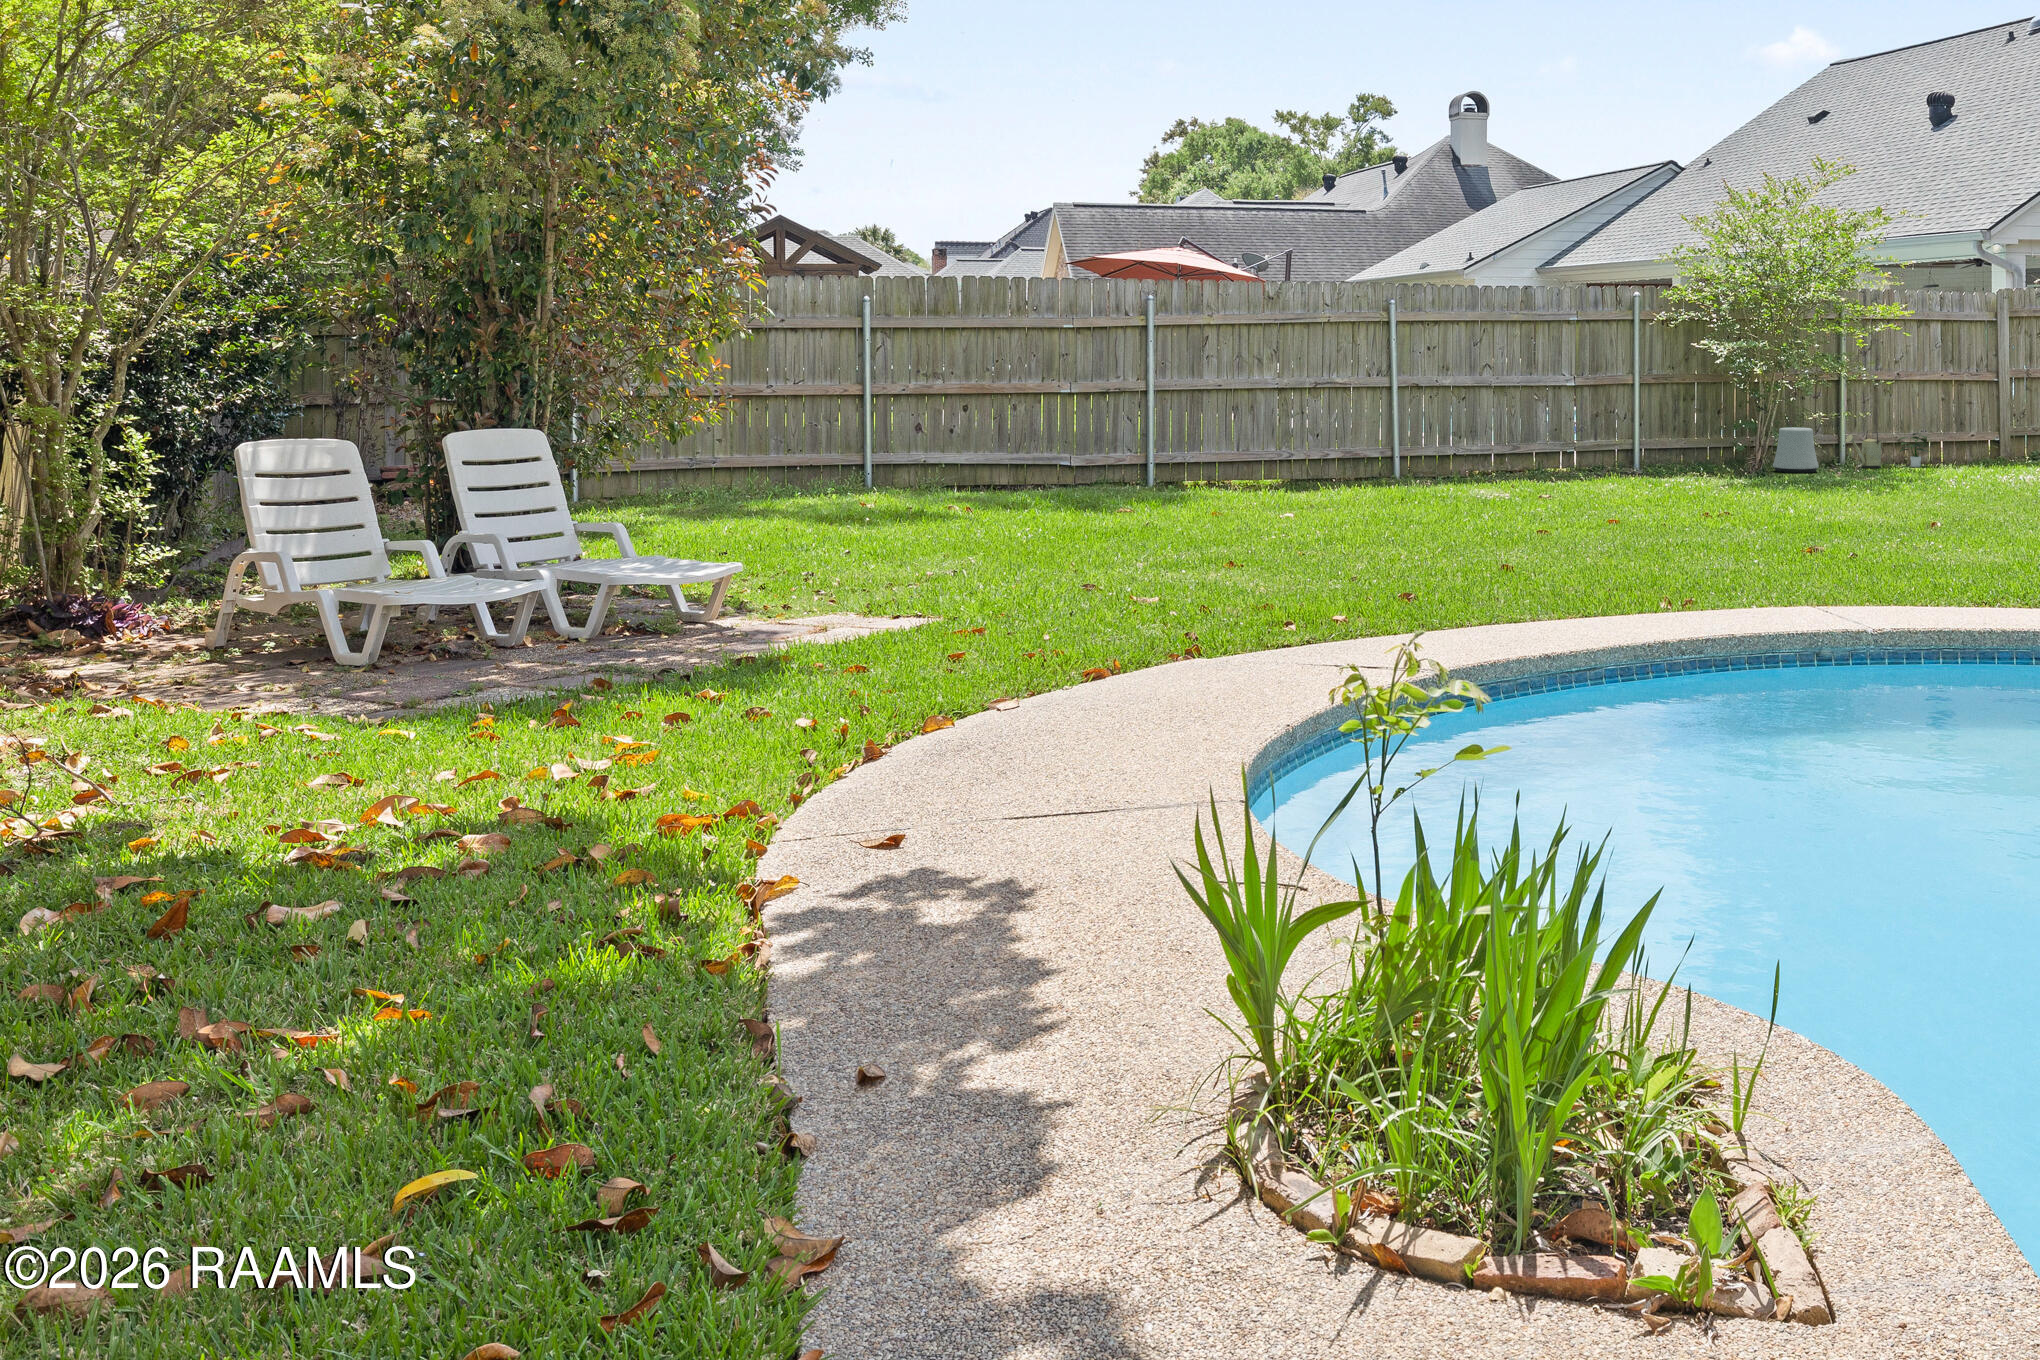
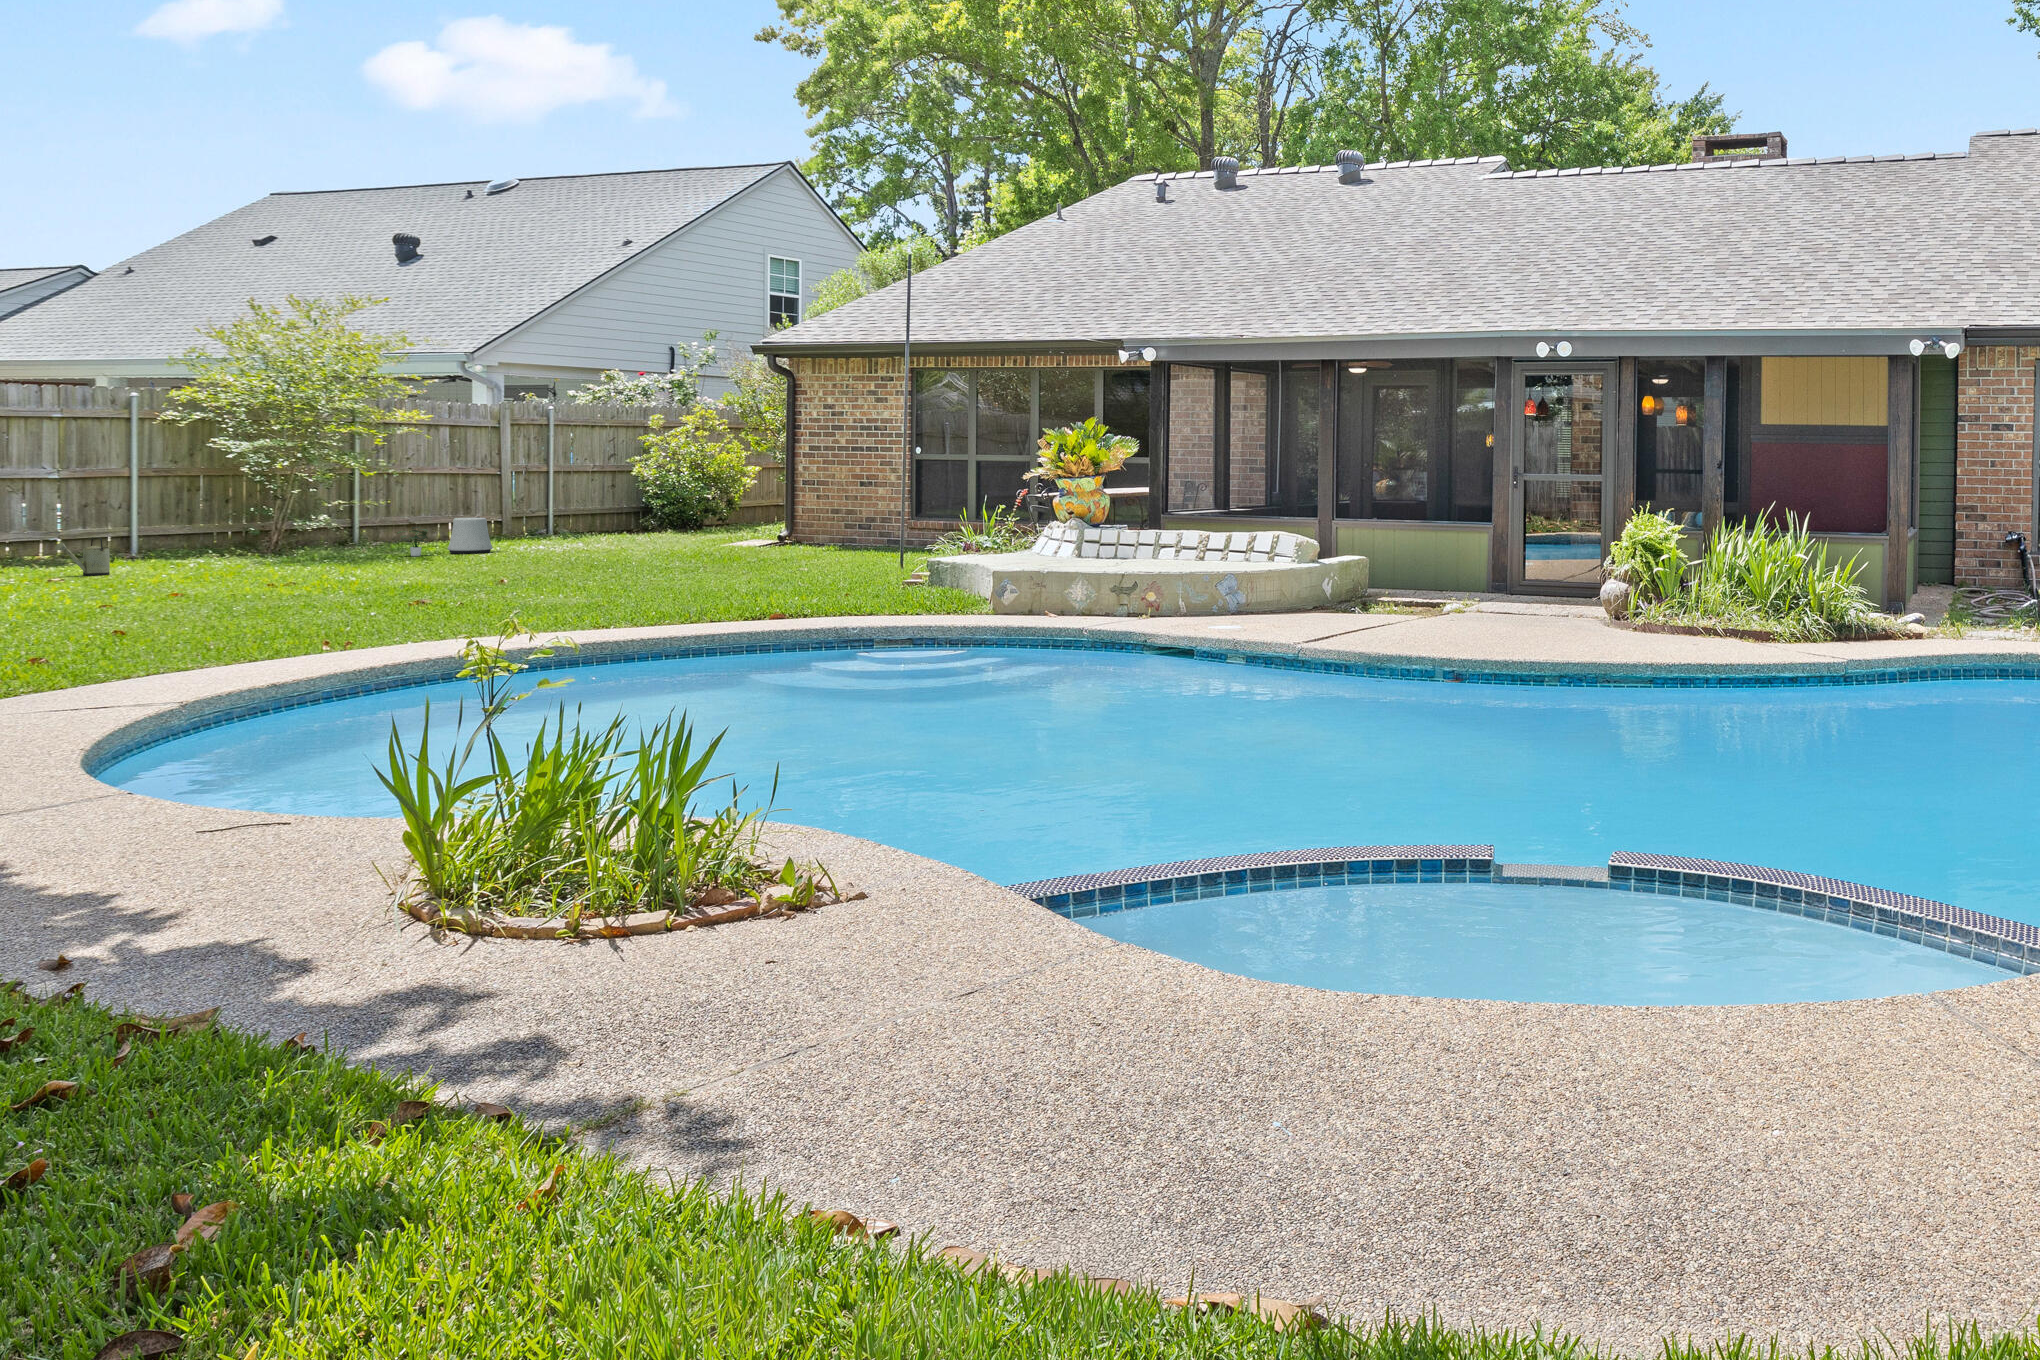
stool: present [1773,427,1819,473] -> present [448,518,493,554]
watering can: present [1846,431,1883,468] -> present [55,537,115,576]

